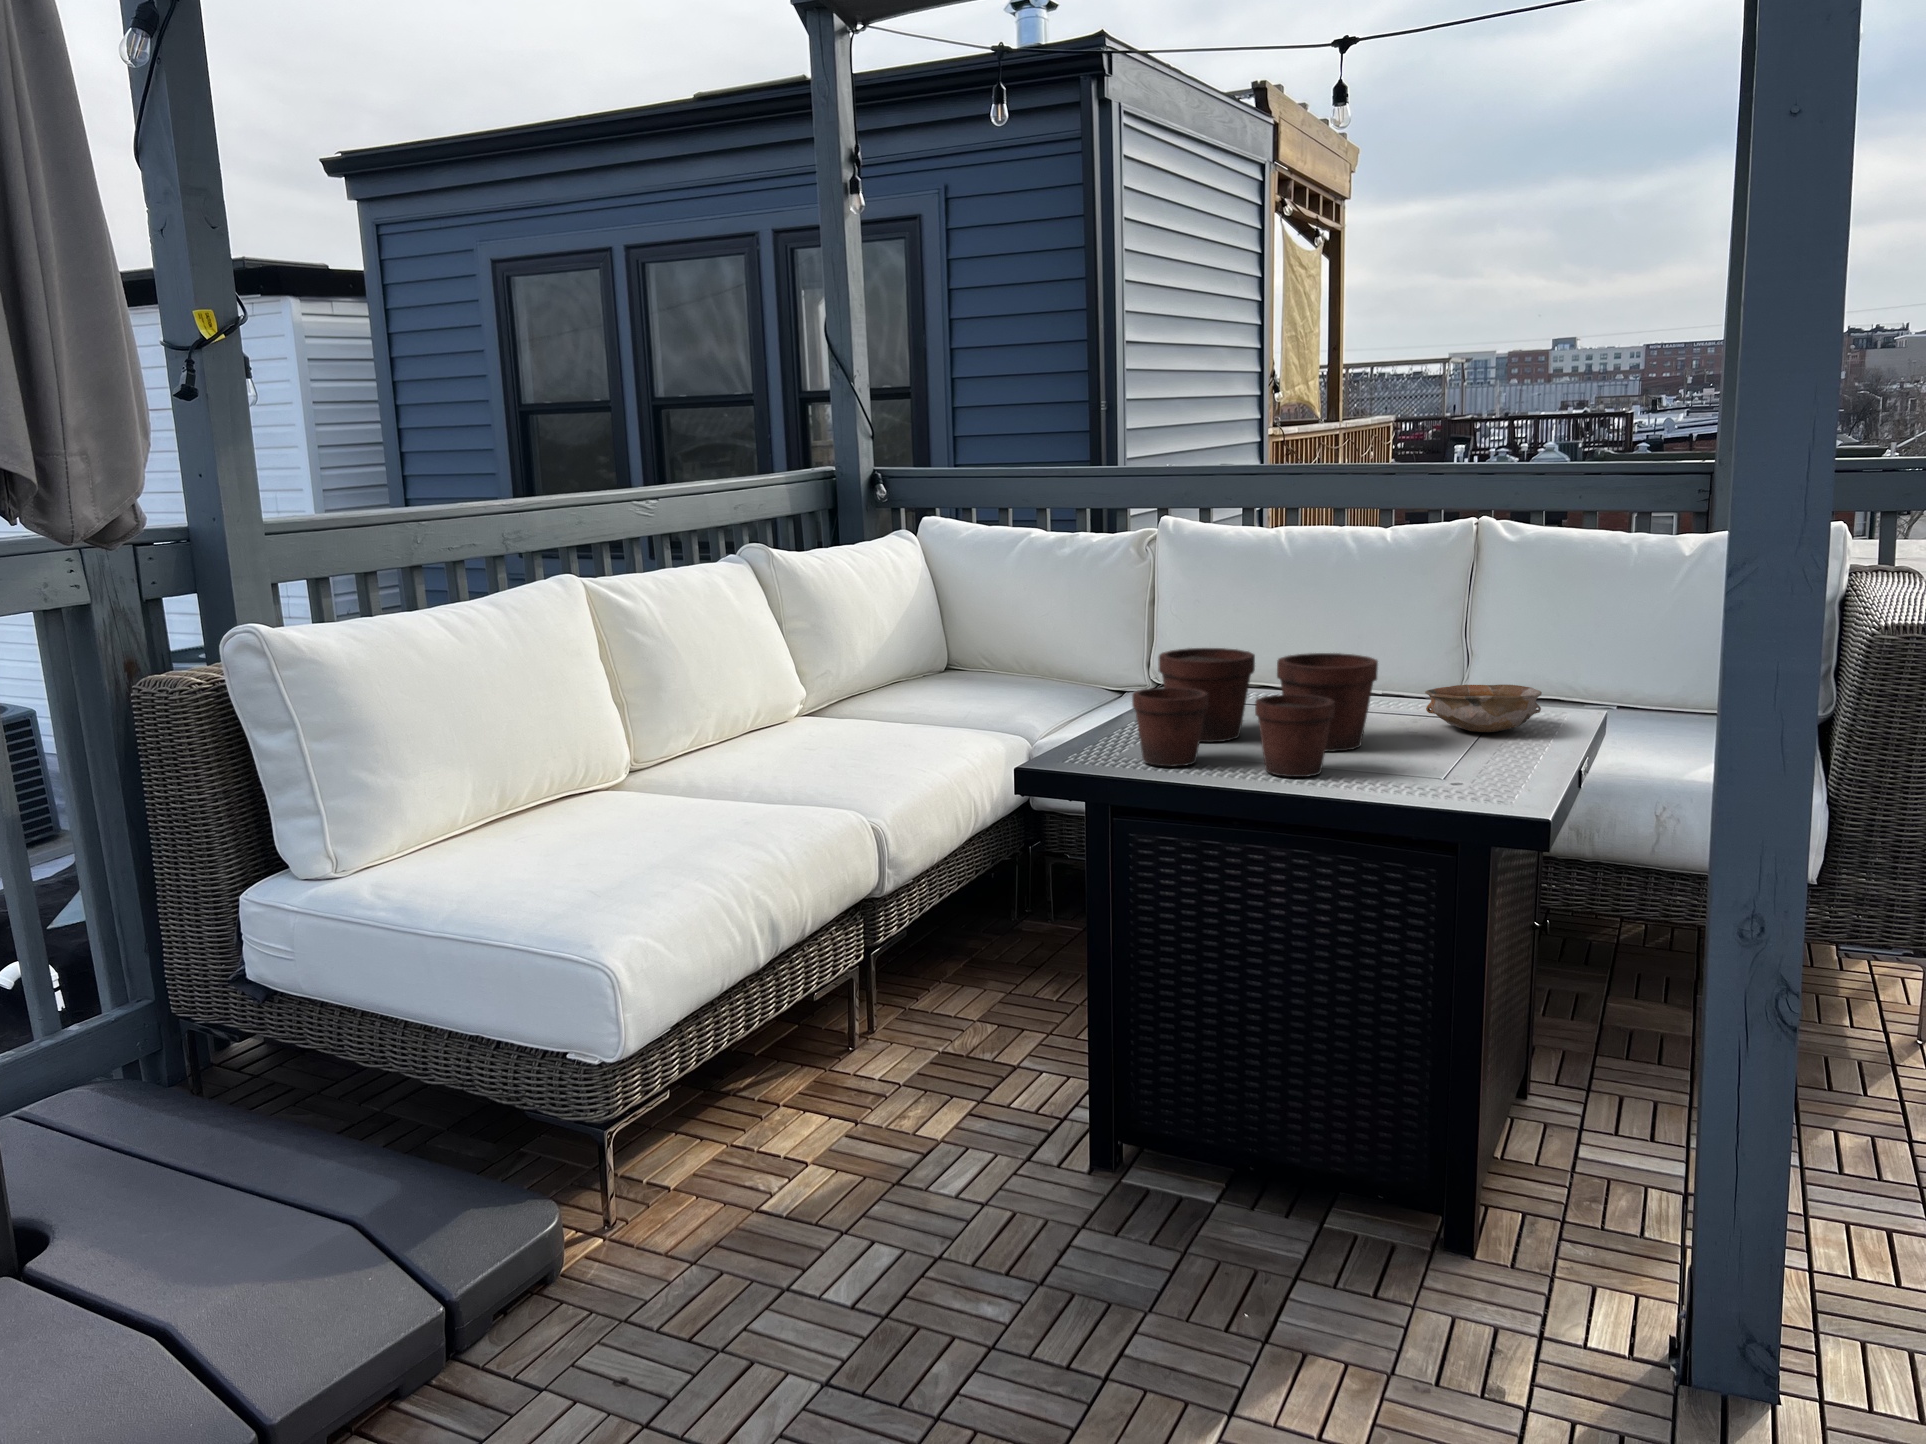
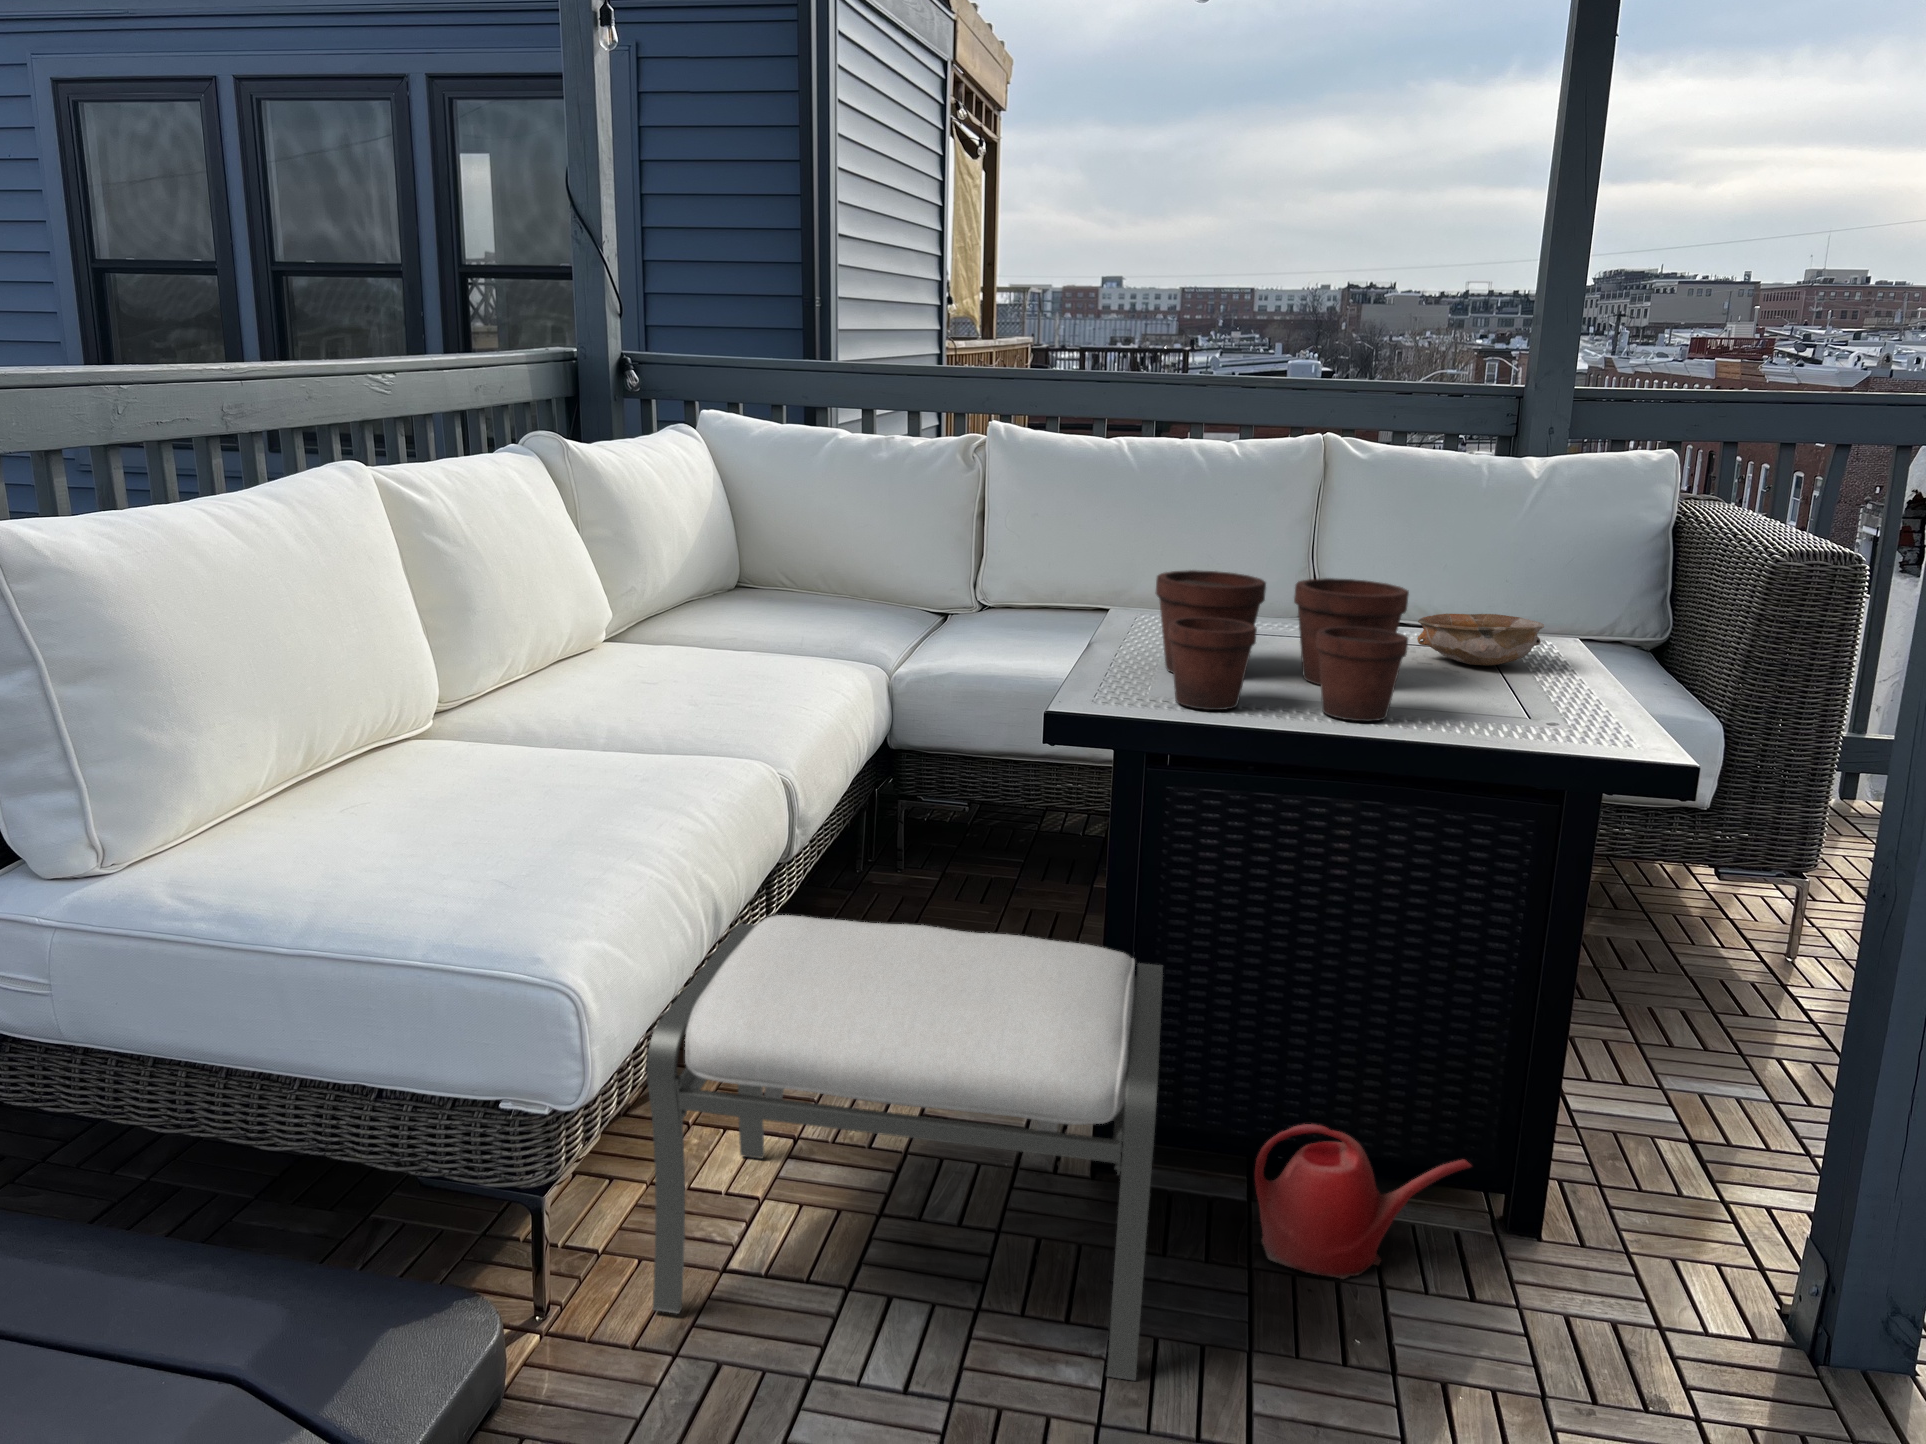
ottoman: none [672,931,1124,1322] -> present [647,915,1163,1381]
watering can: none [1194,1130,1380,1271] -> present [1255,1124,1471,1279]

